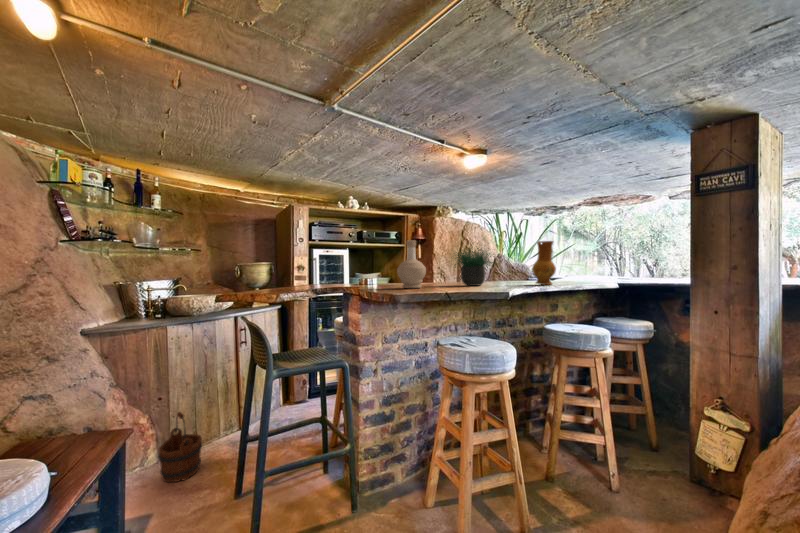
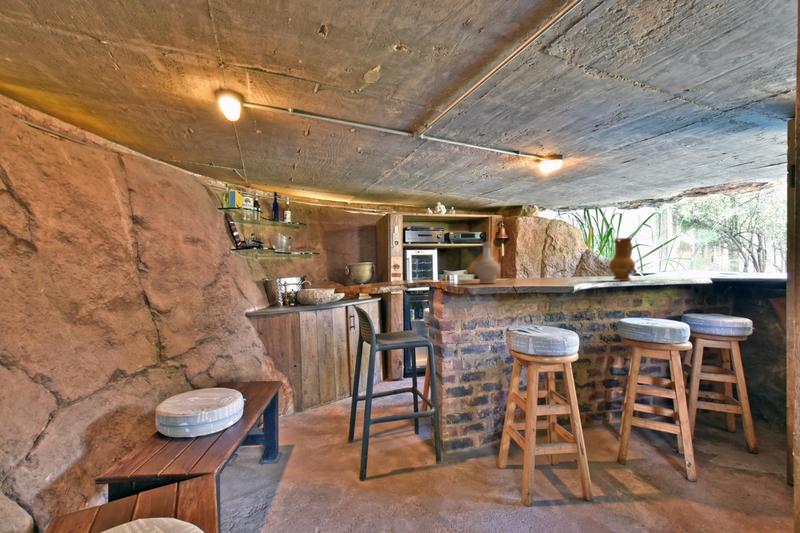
potted plant: present [454,248,493,286] -> none [519,232,578,282]
wooden bucket: present [159,412,202,482] -> none [300,373,327,423]

